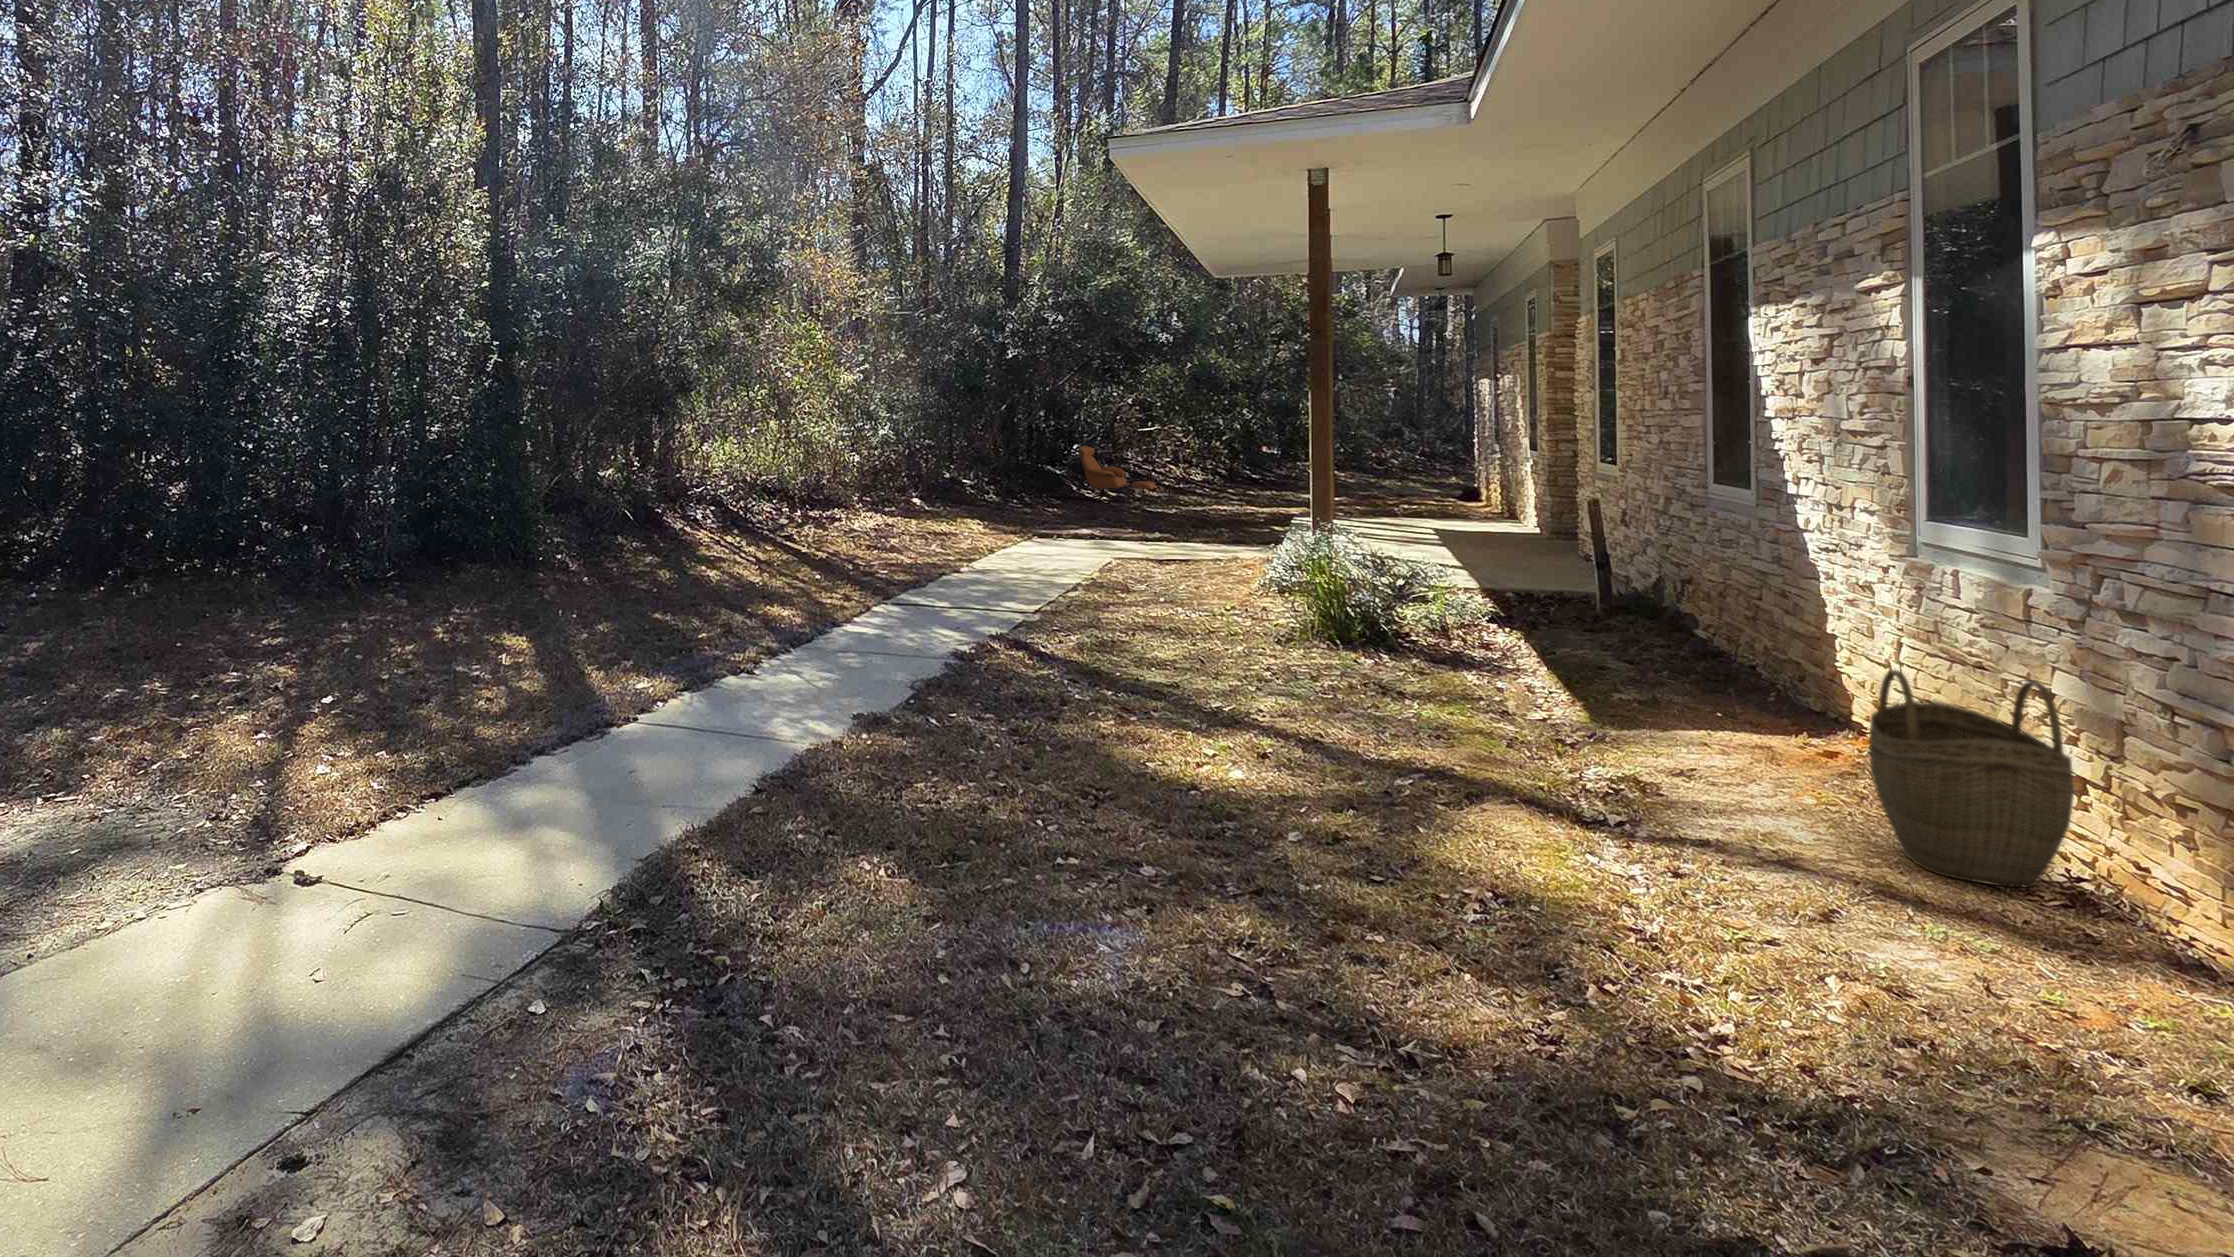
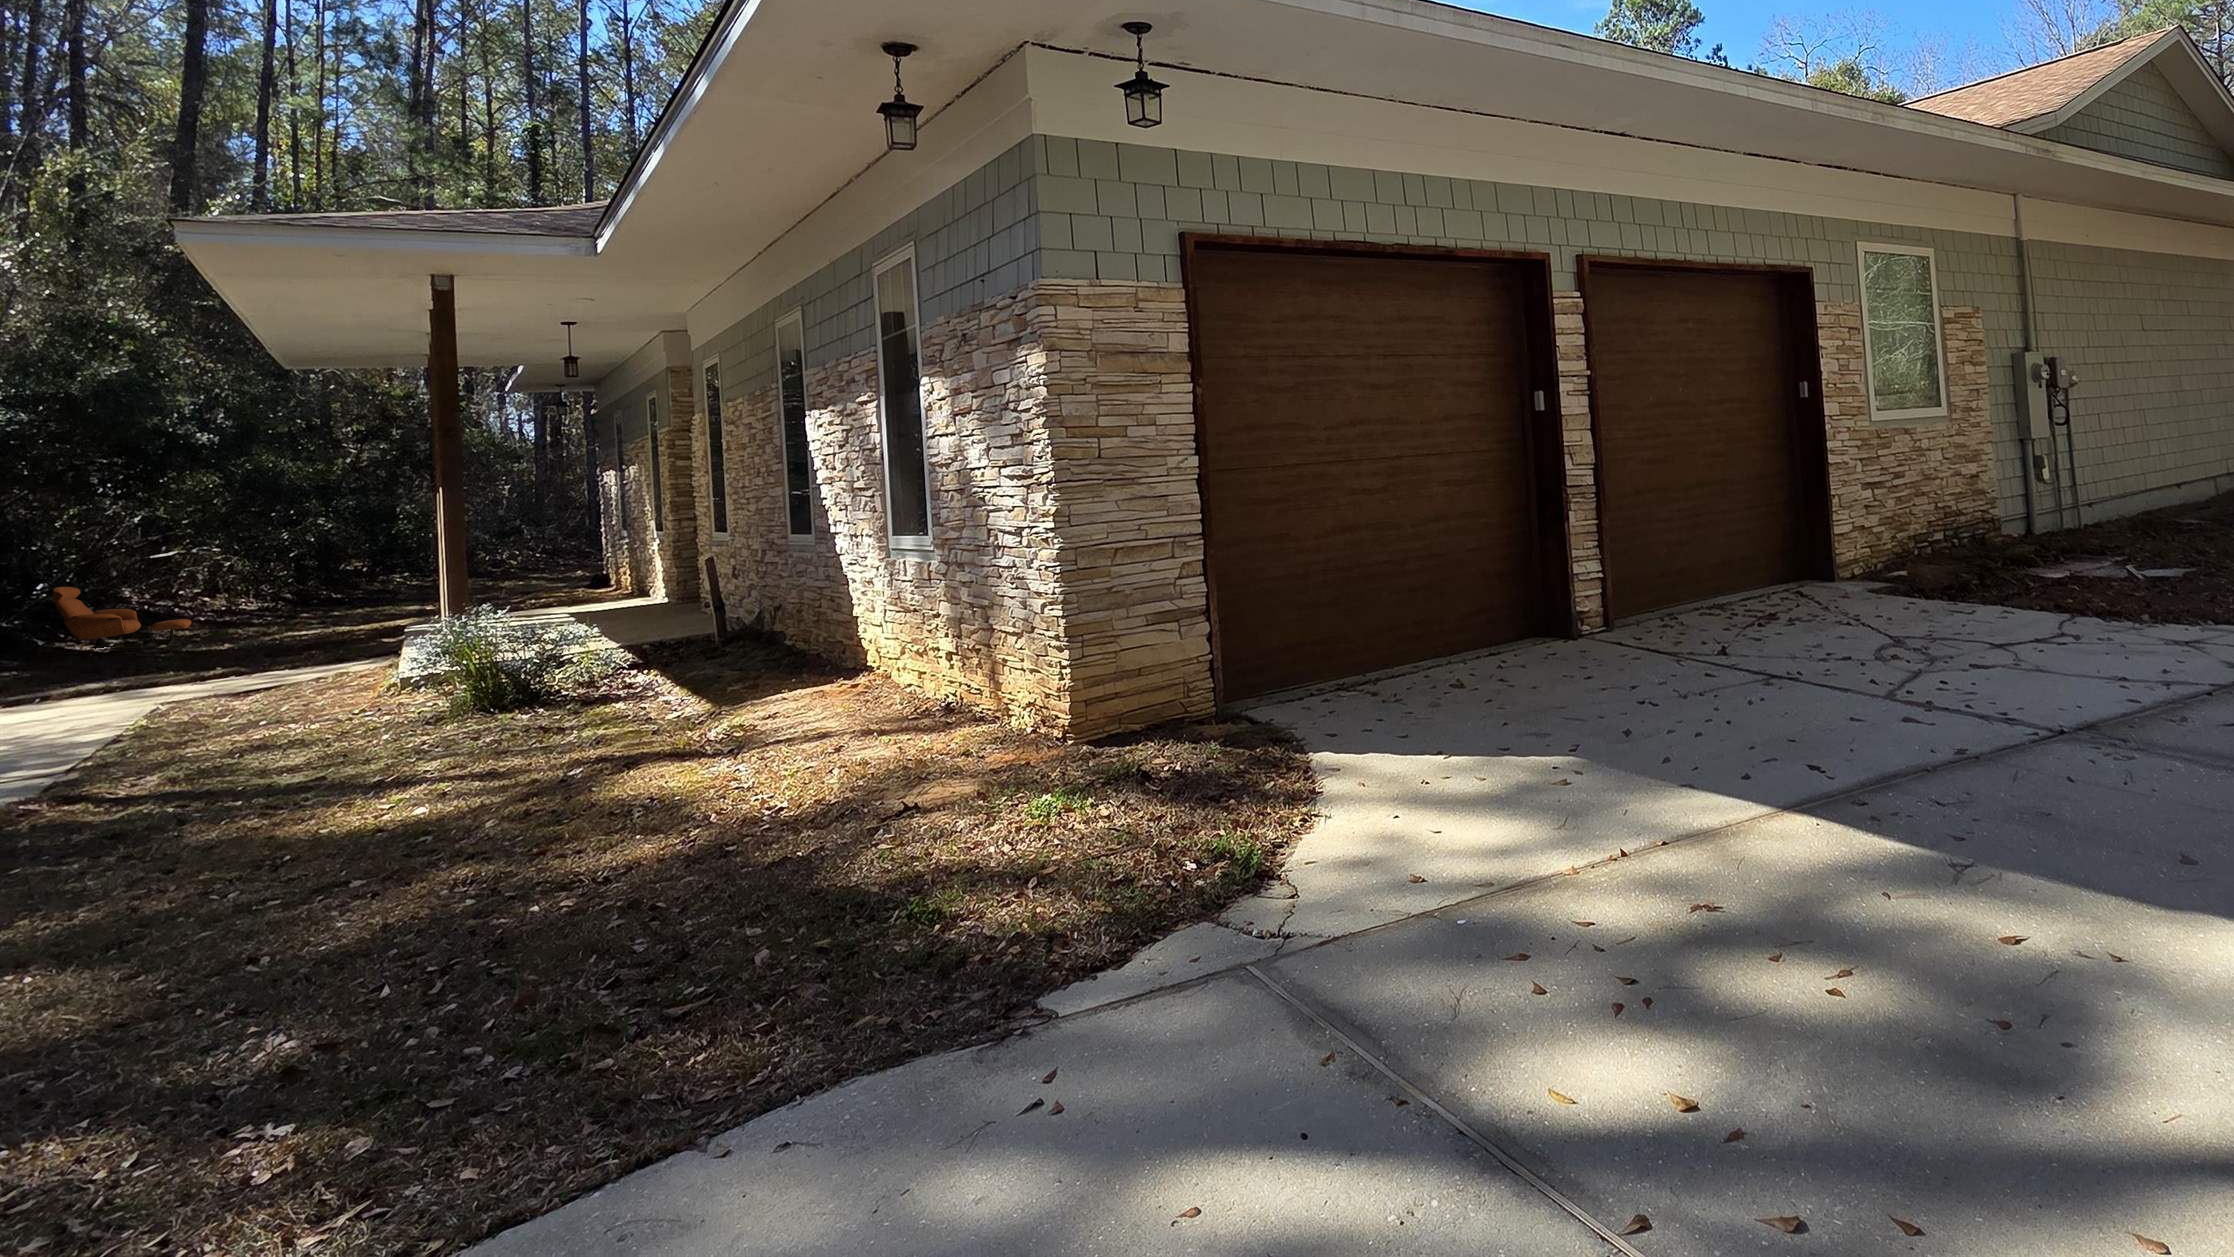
woven basket: present [1869,670,2074,887] -> none [861,608,944,720]

